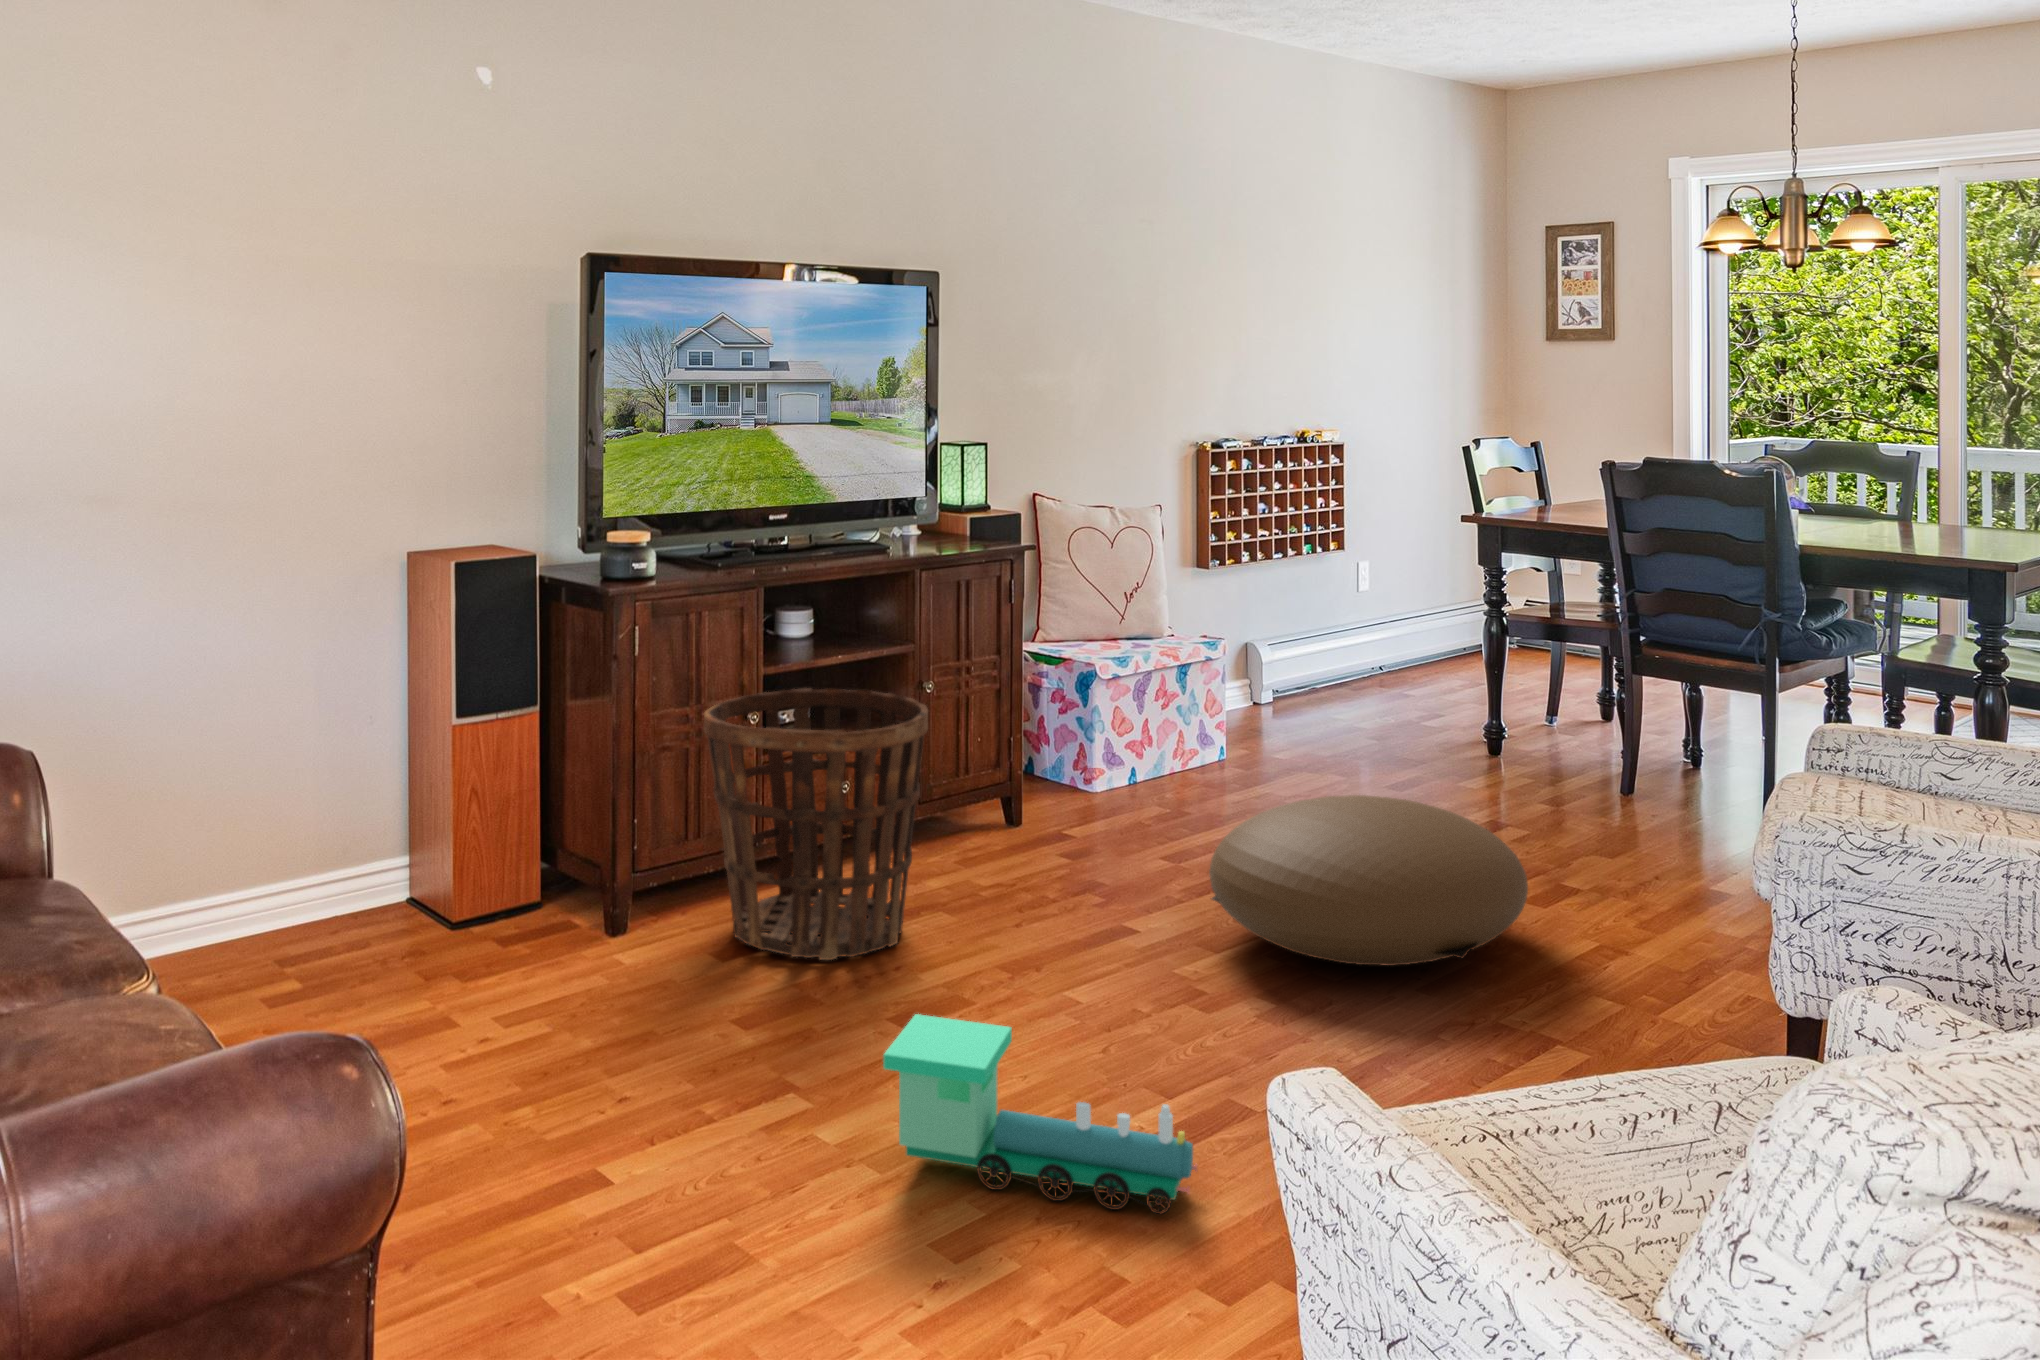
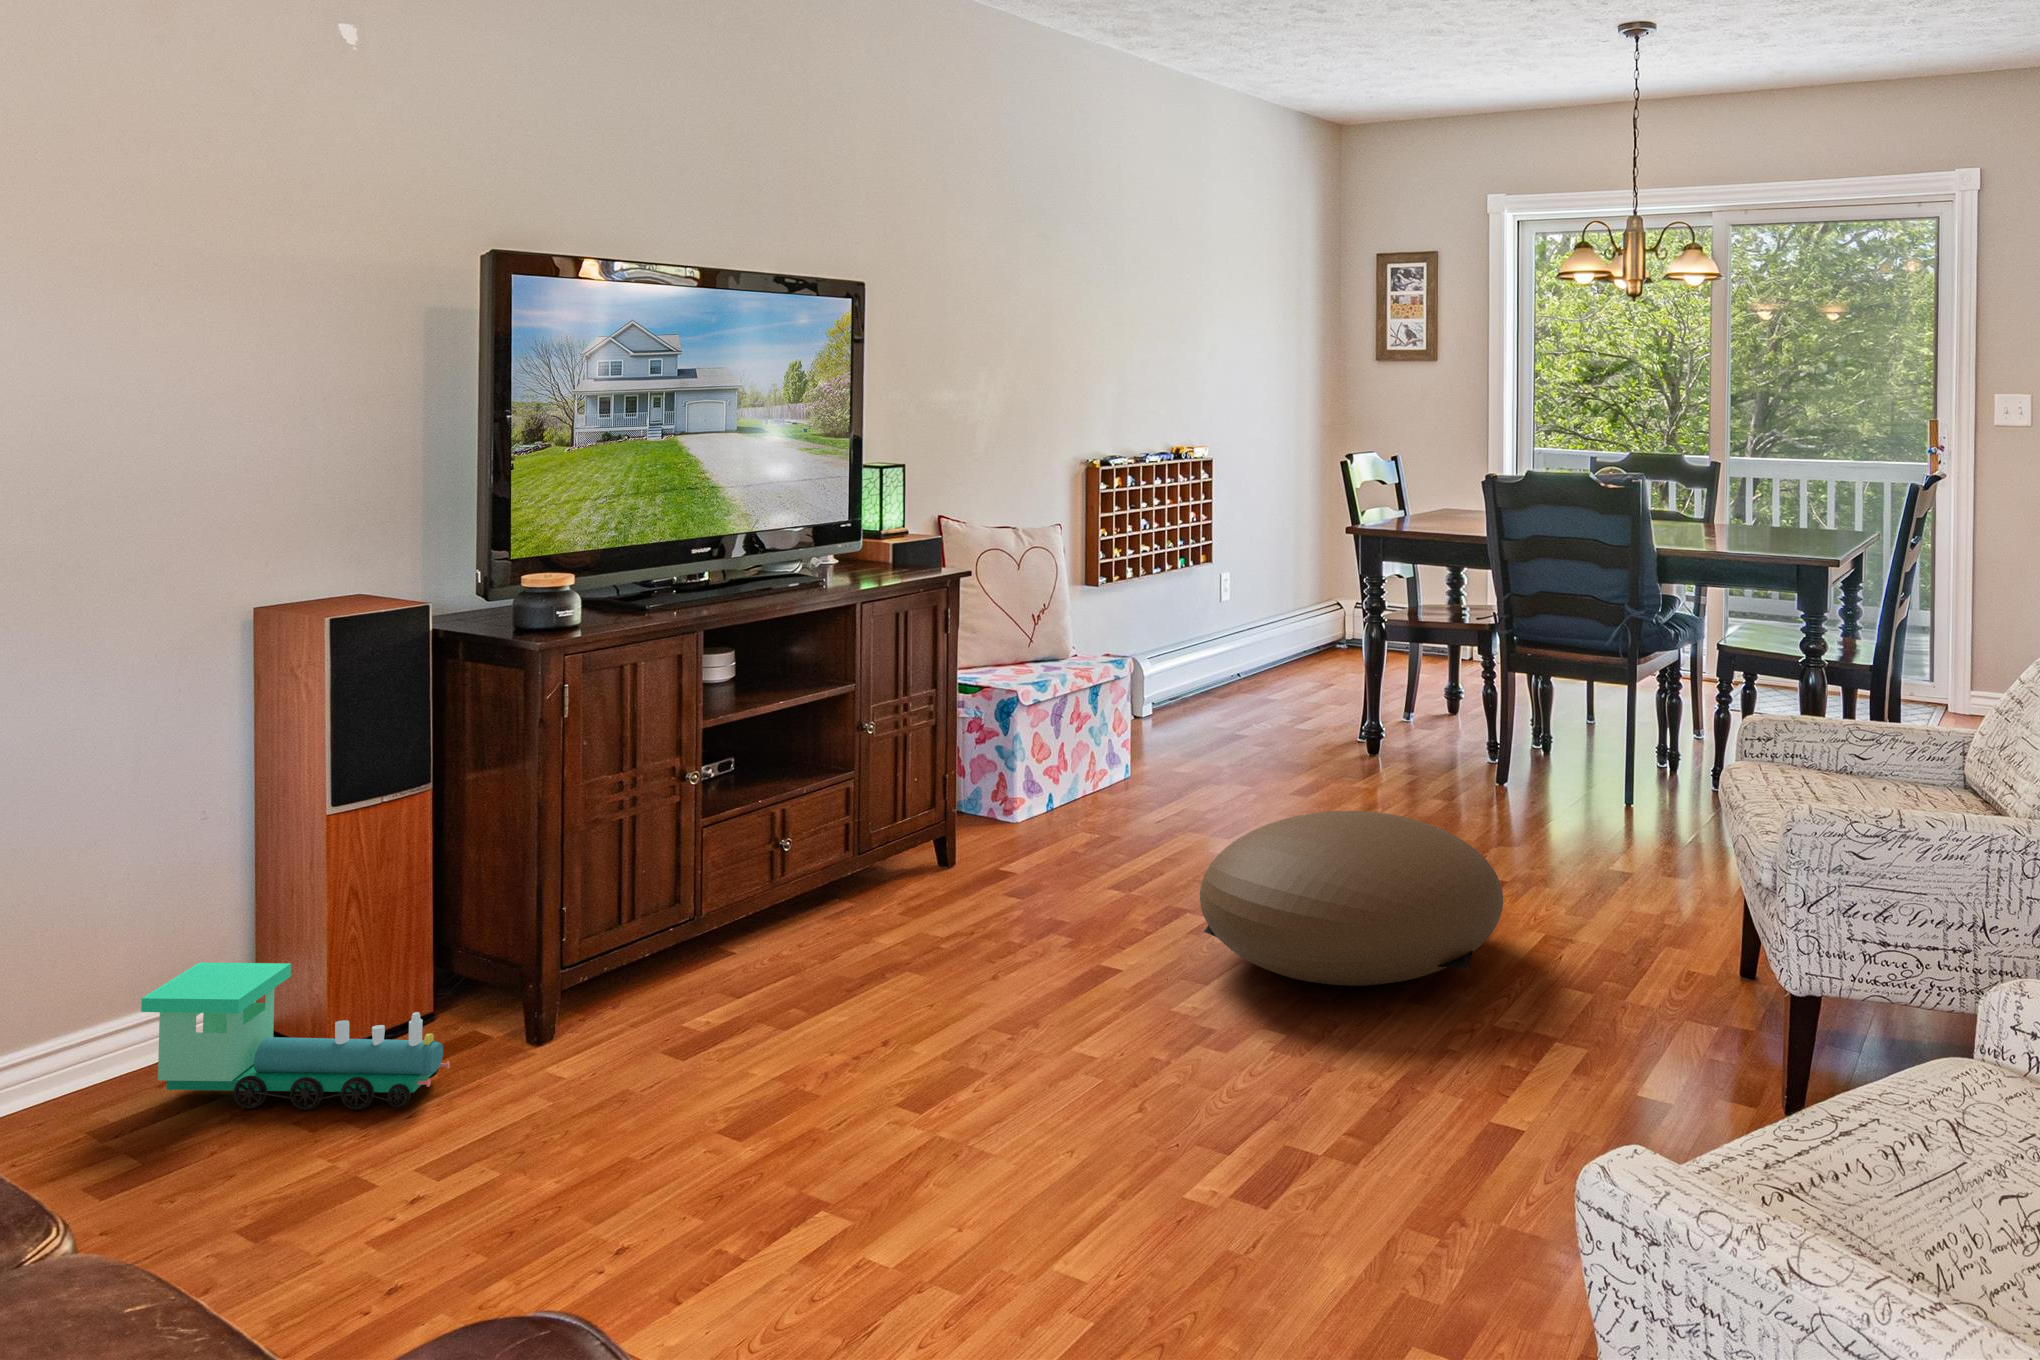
basket: present [704,688,928,960] -> none [652,737,910,1048]
toy train: present [883,1014,1197,1214] -> present [141,962,450,1110]

